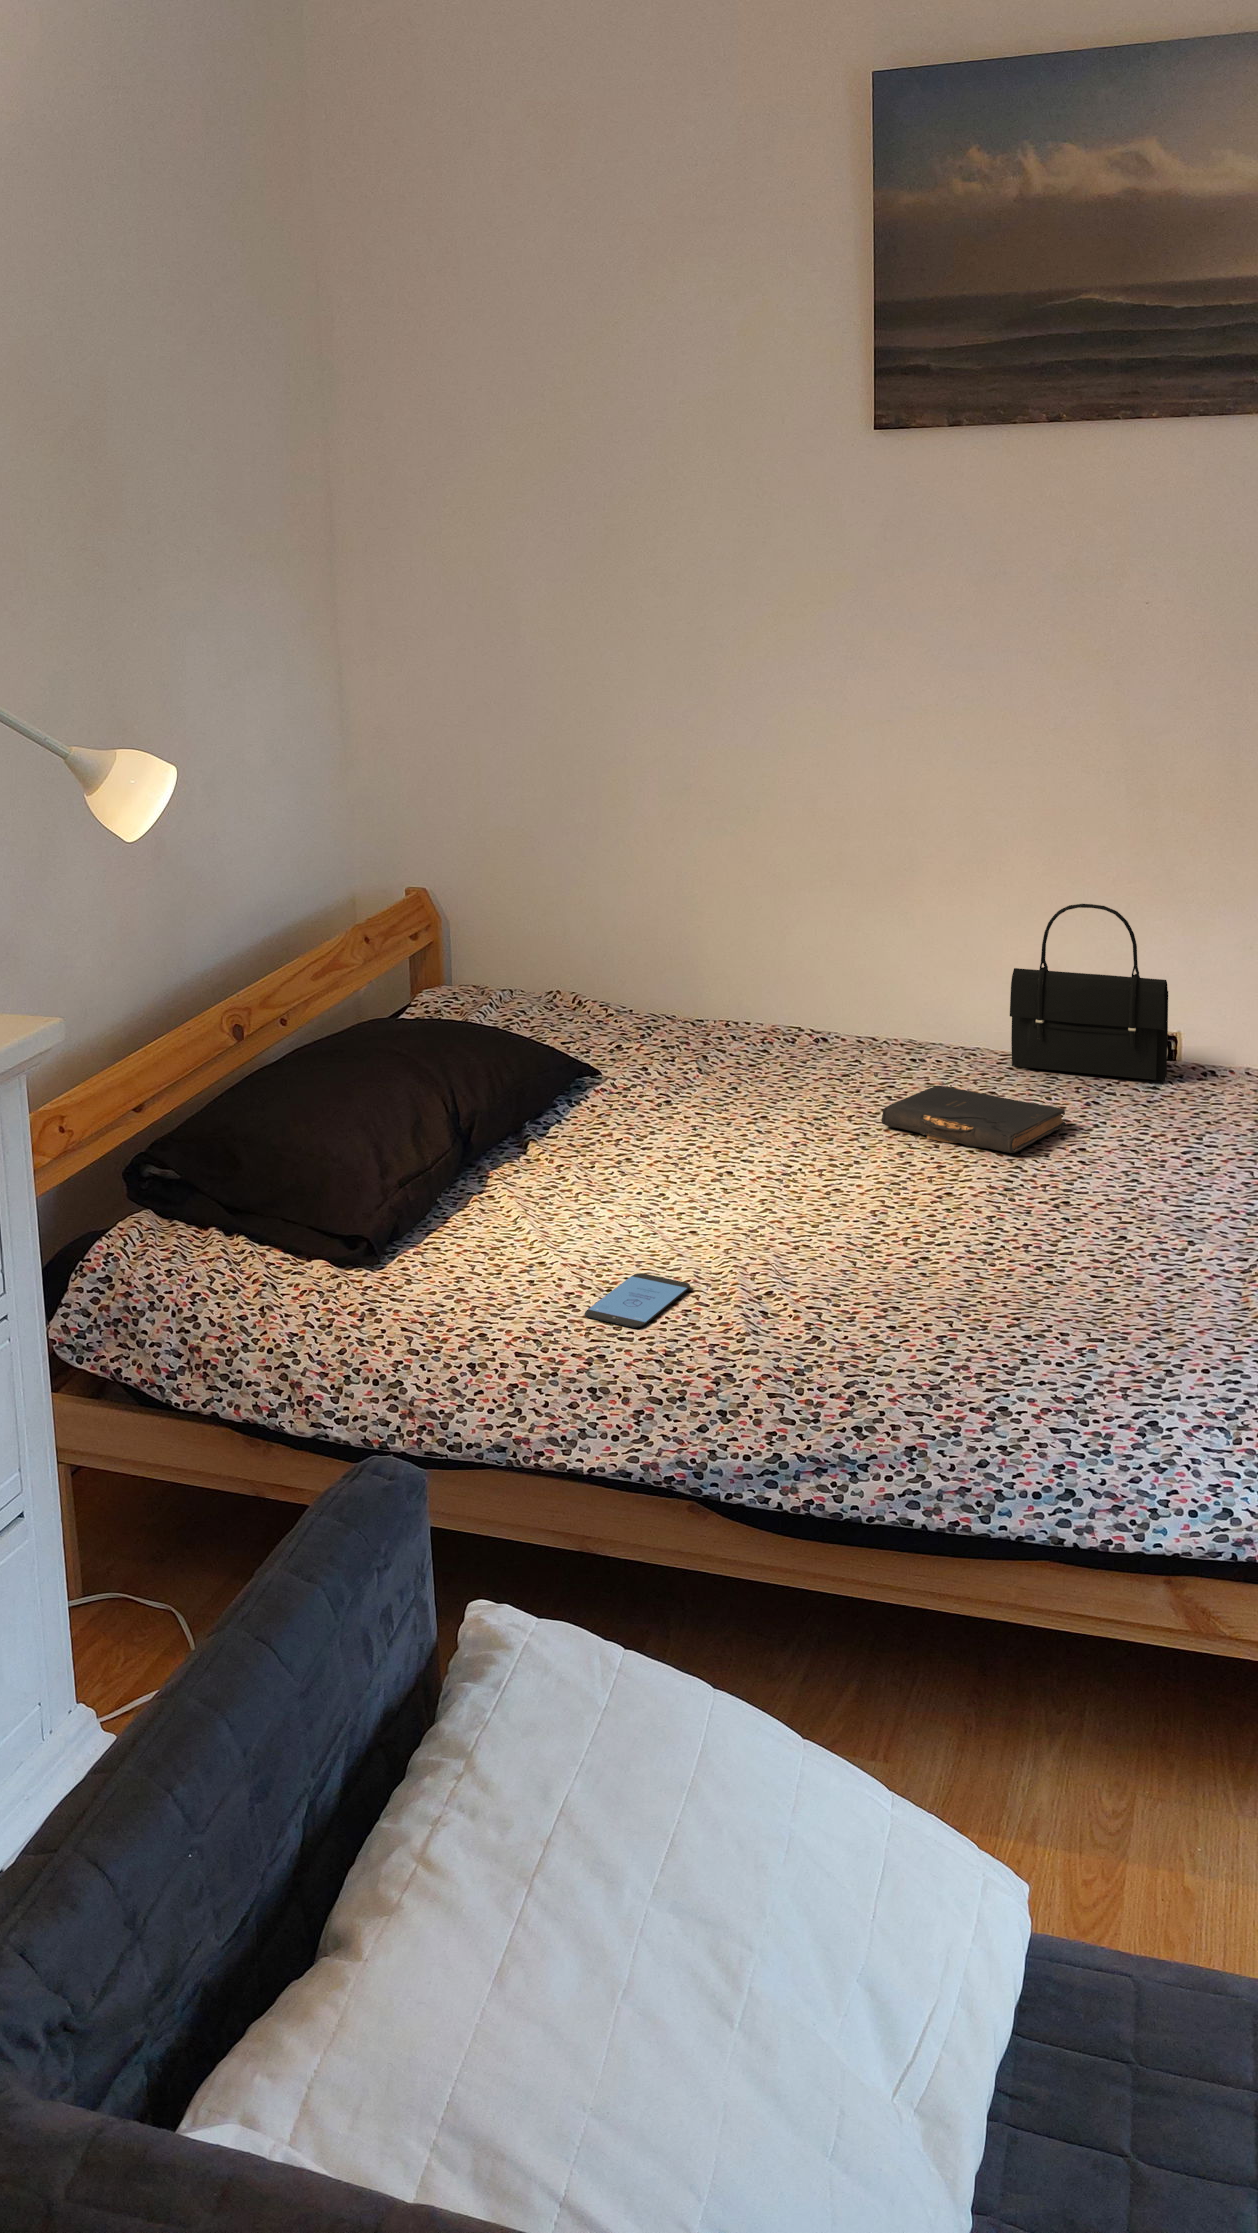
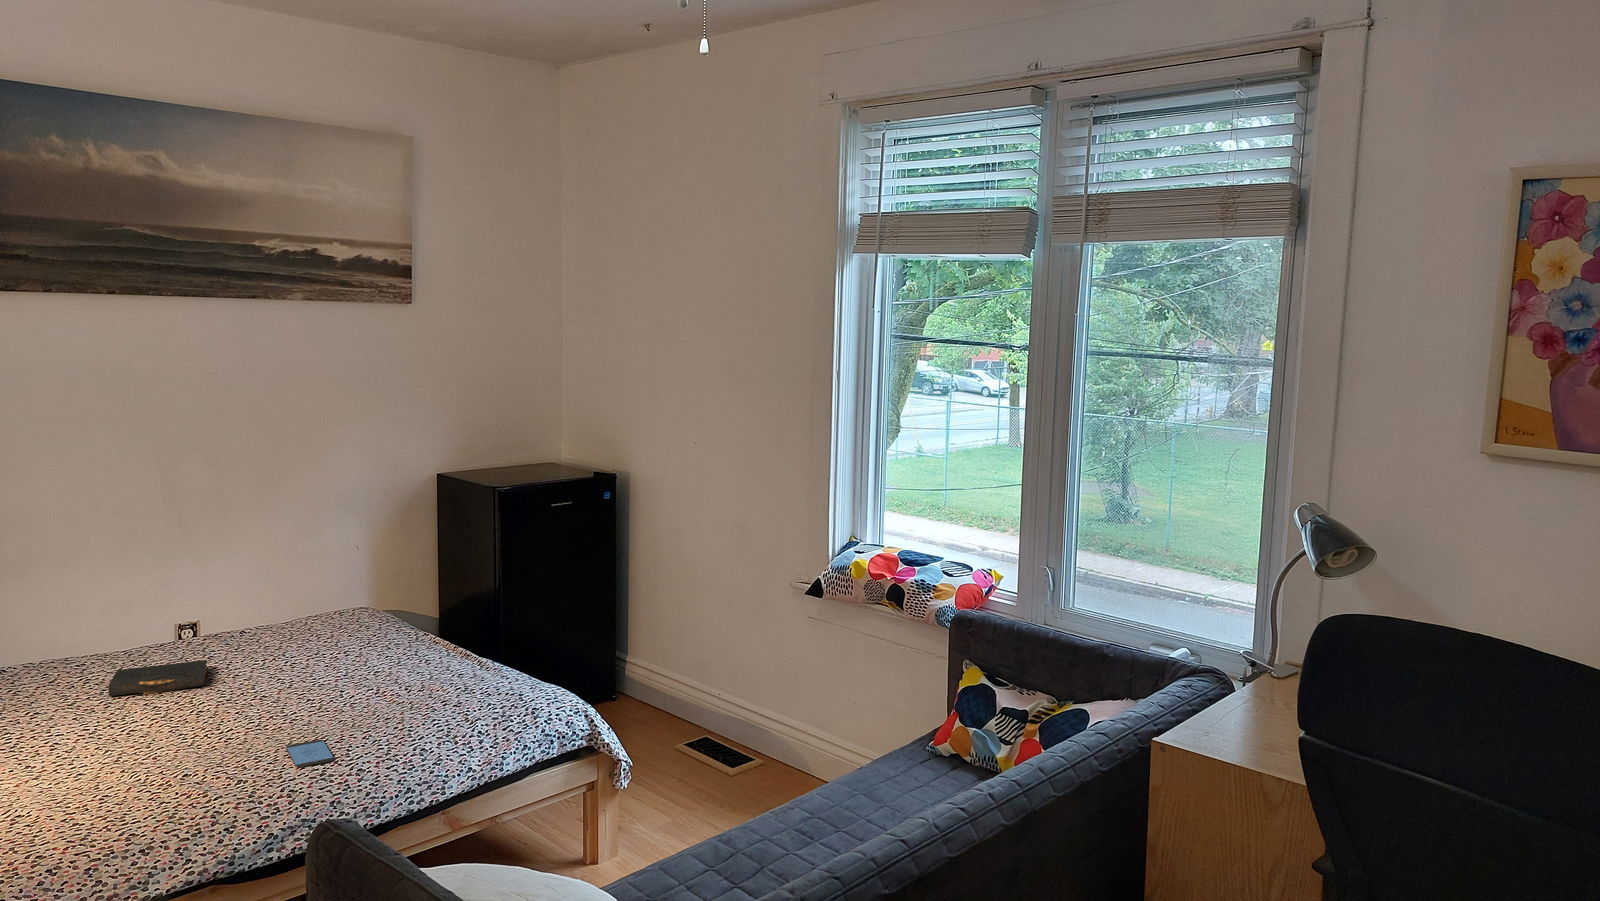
handbag: present [1010,904,1168,1081] -> none [129,553,224,655]
smartphone: present [585,1273,690,1328] -> present [287,740,334,767]

